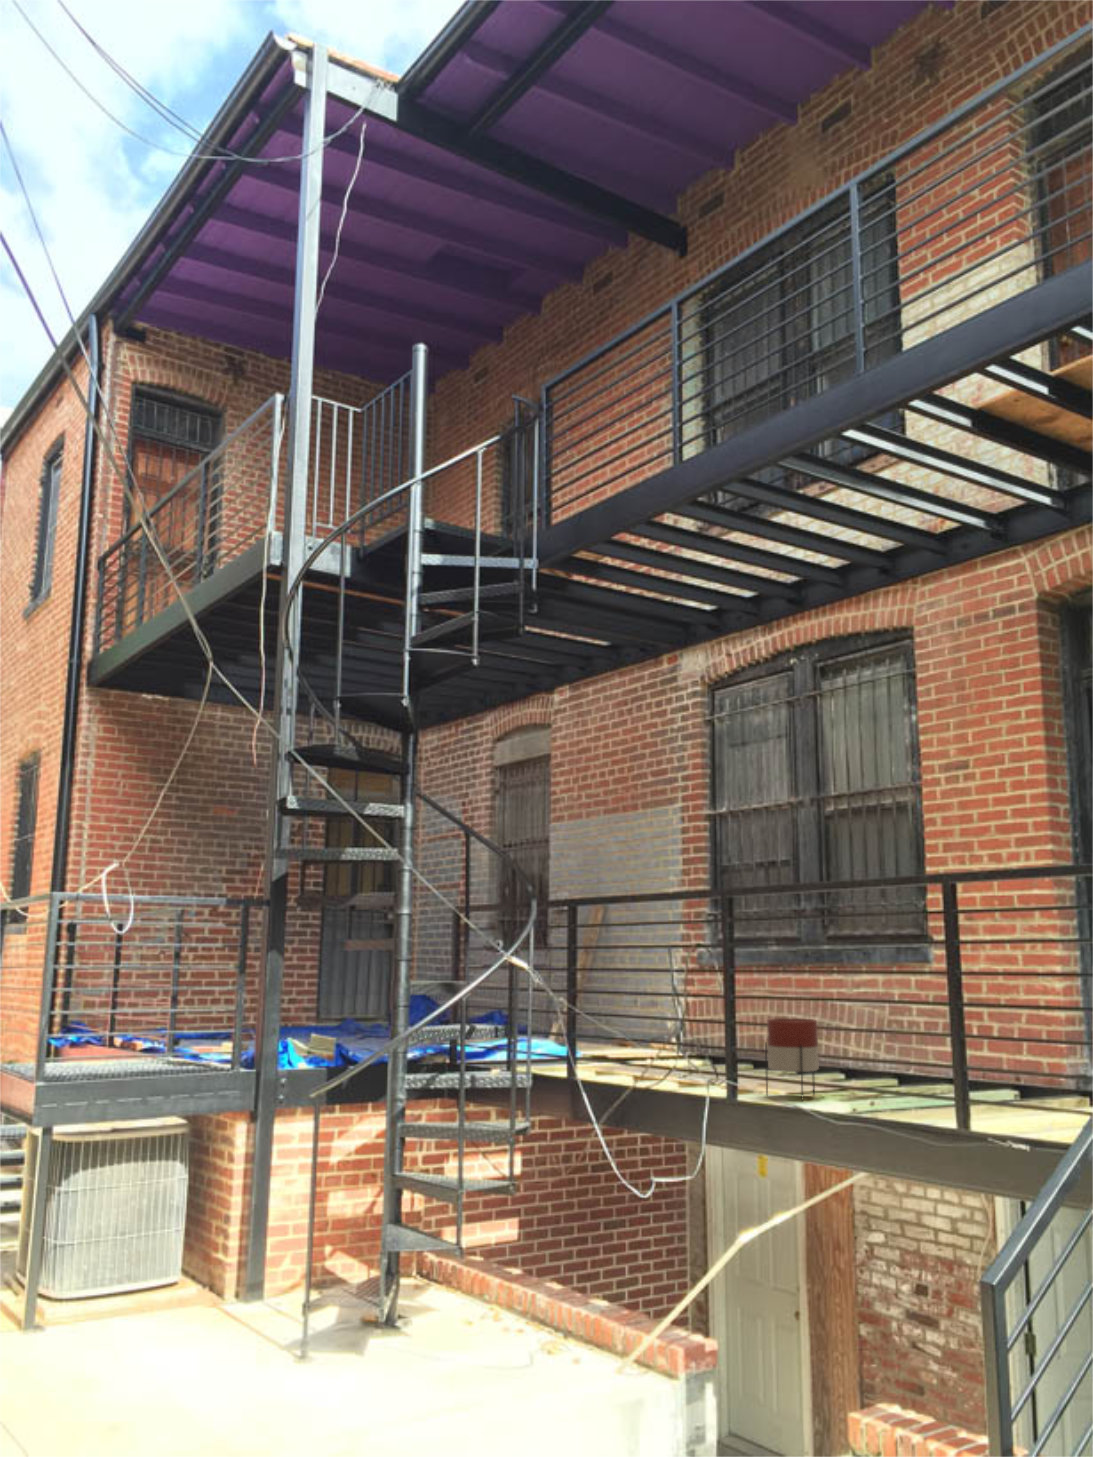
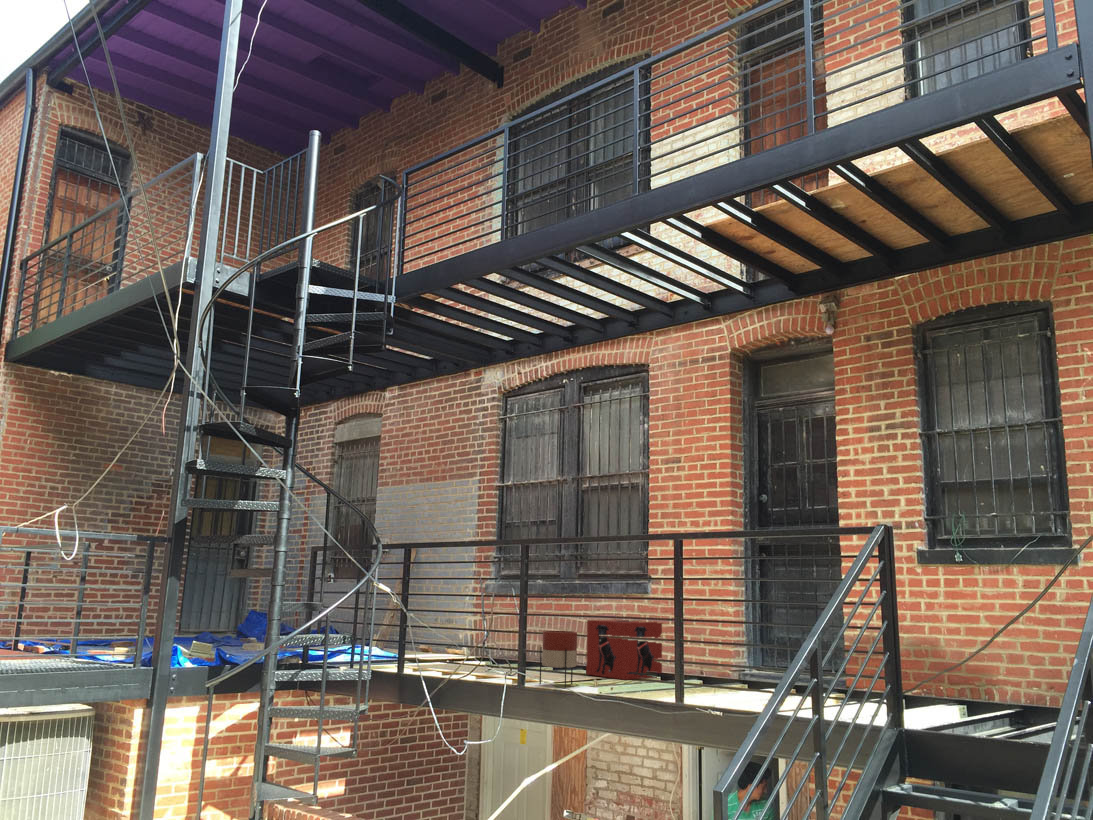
storage box: none [838,1000,955,1089] -> present [586,620,662,680]

